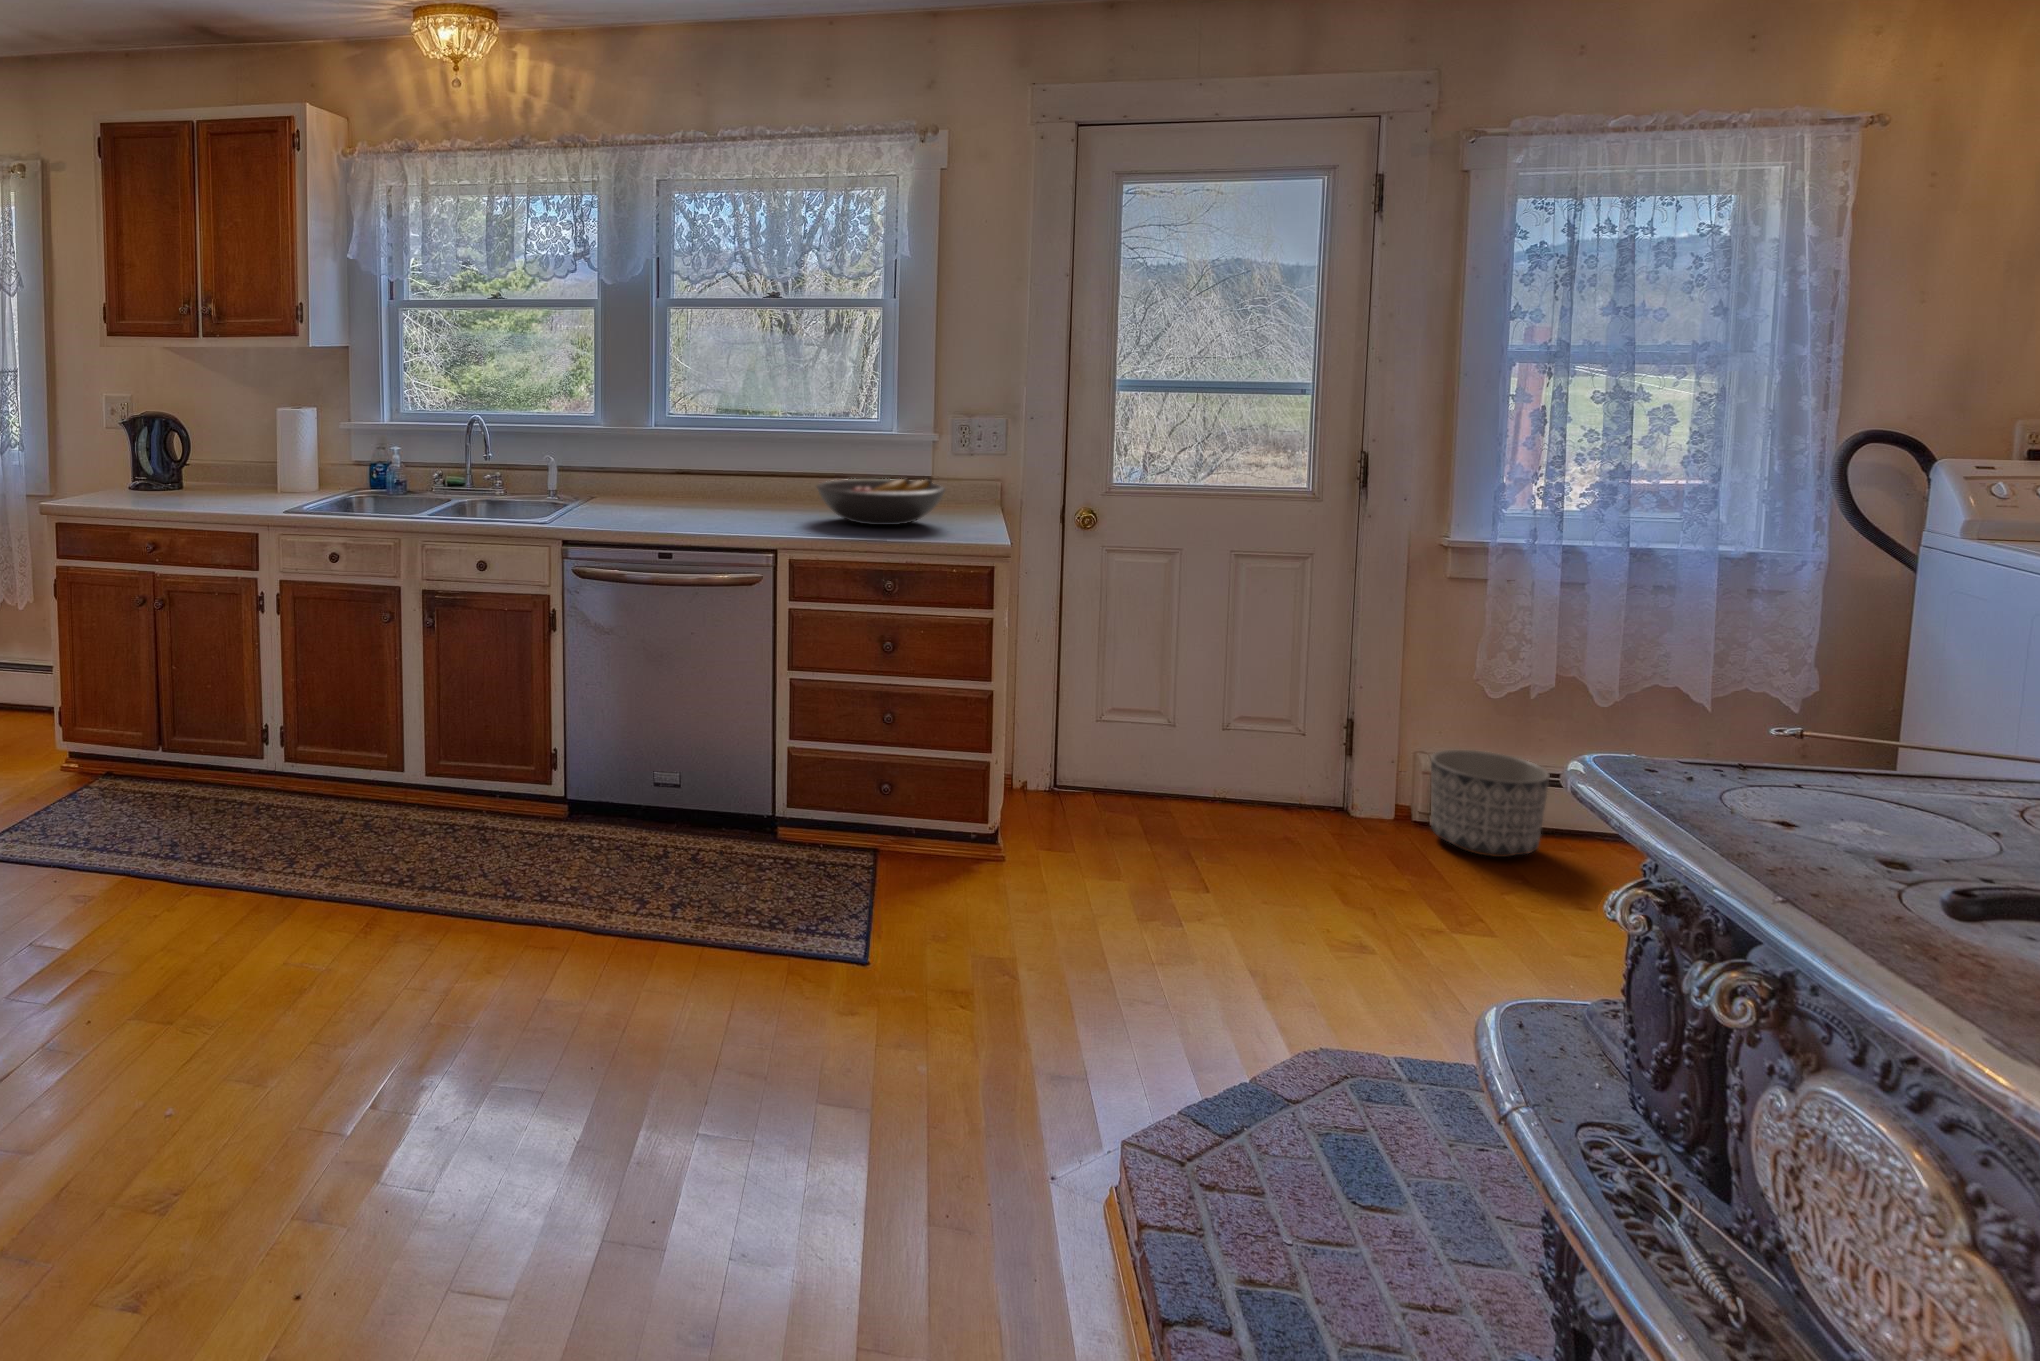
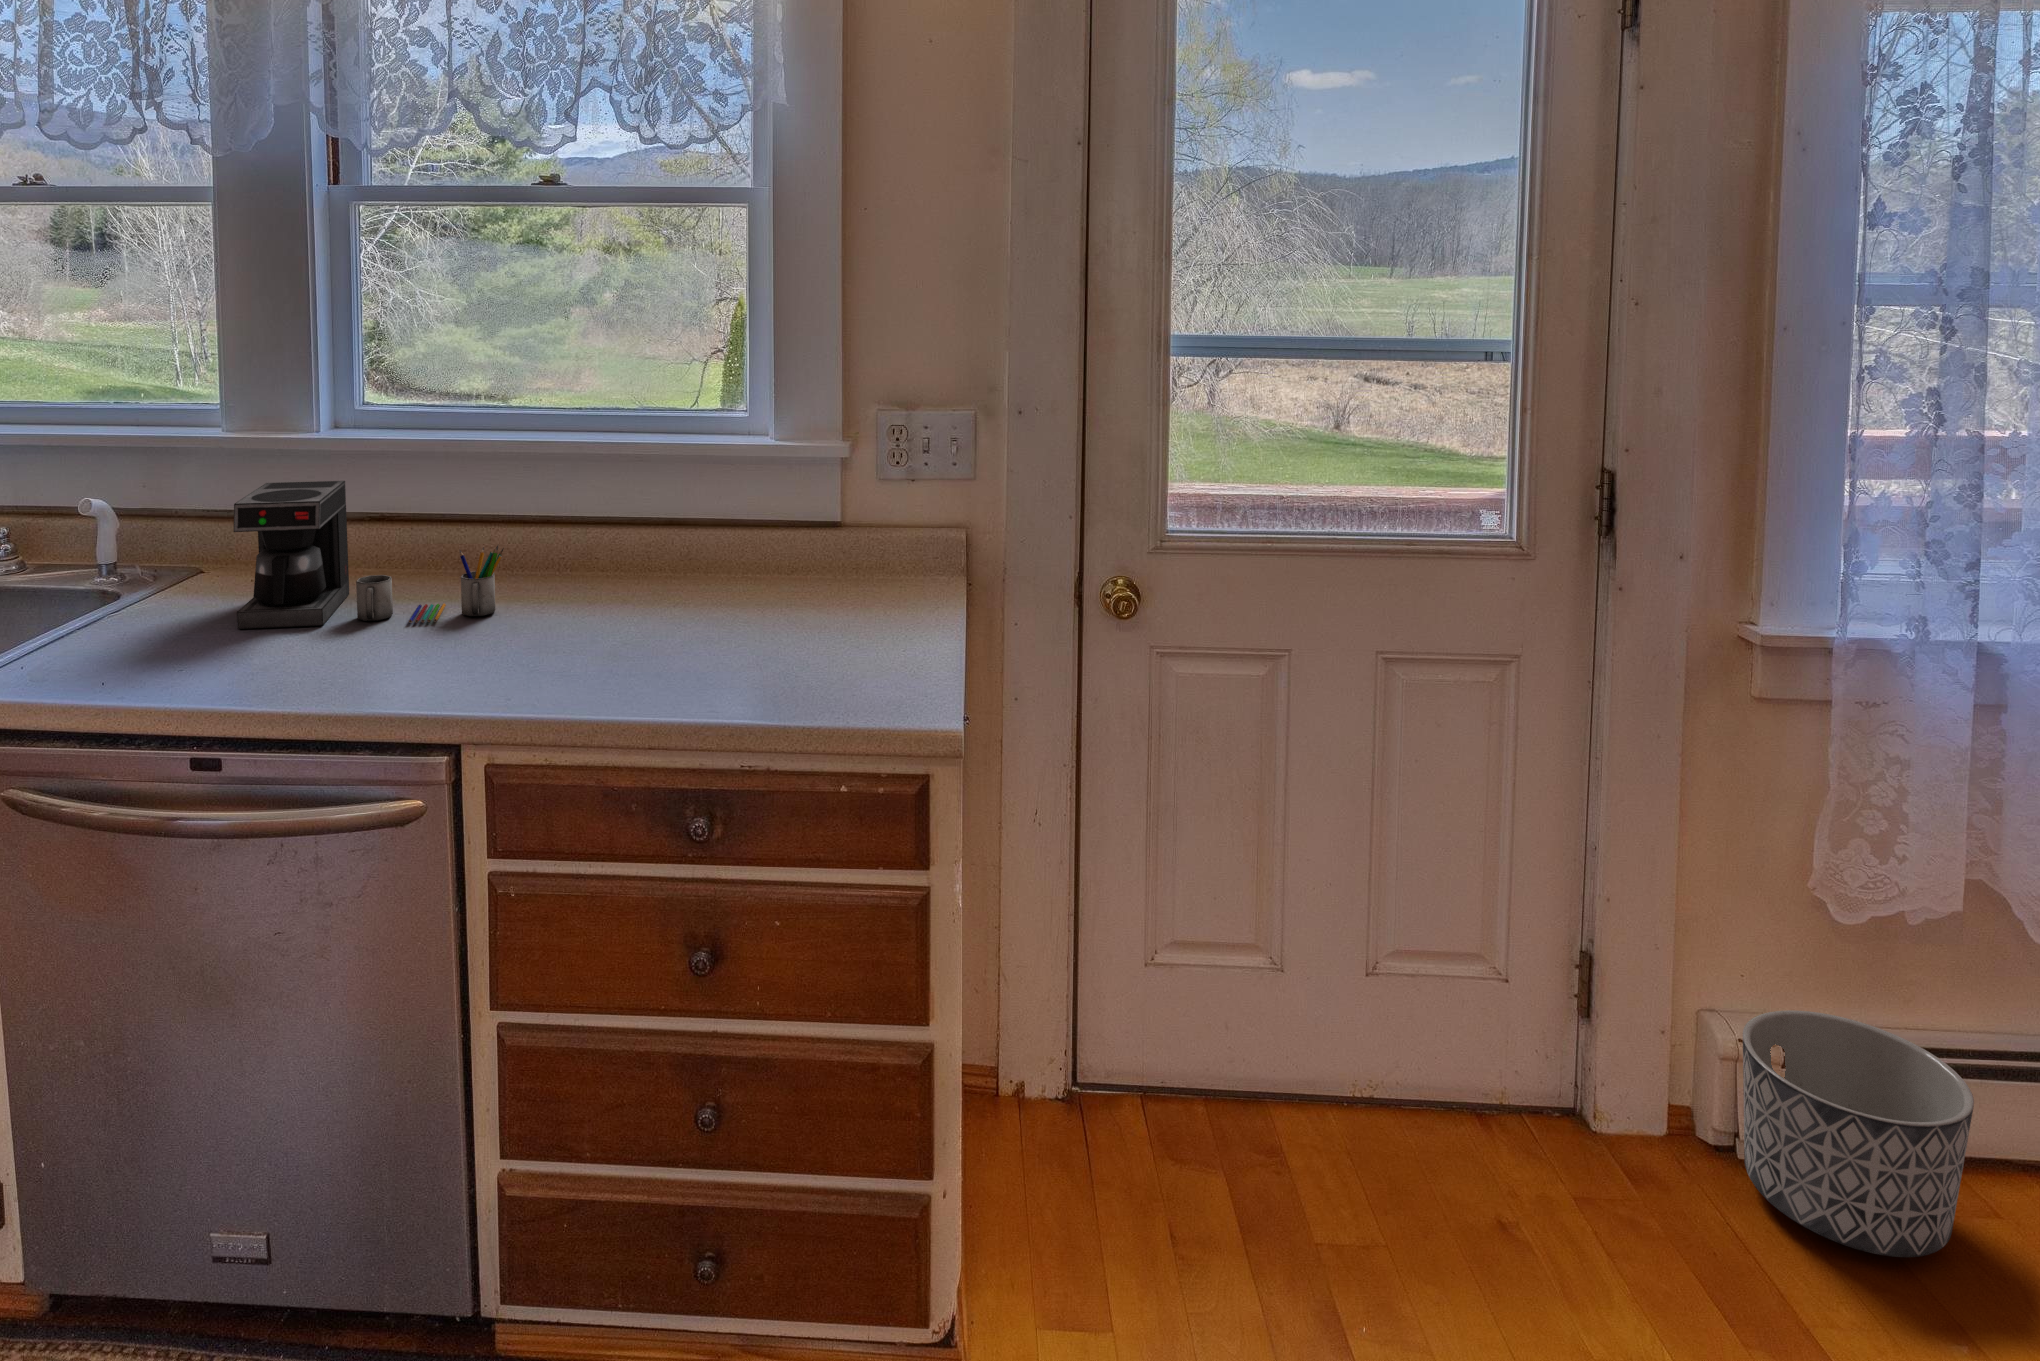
coffee maker: none [642,448,765,514] -> present [234,481,504,629]
fruit bowl: present [817,479,945,525] -> none [583,541,848,656]

